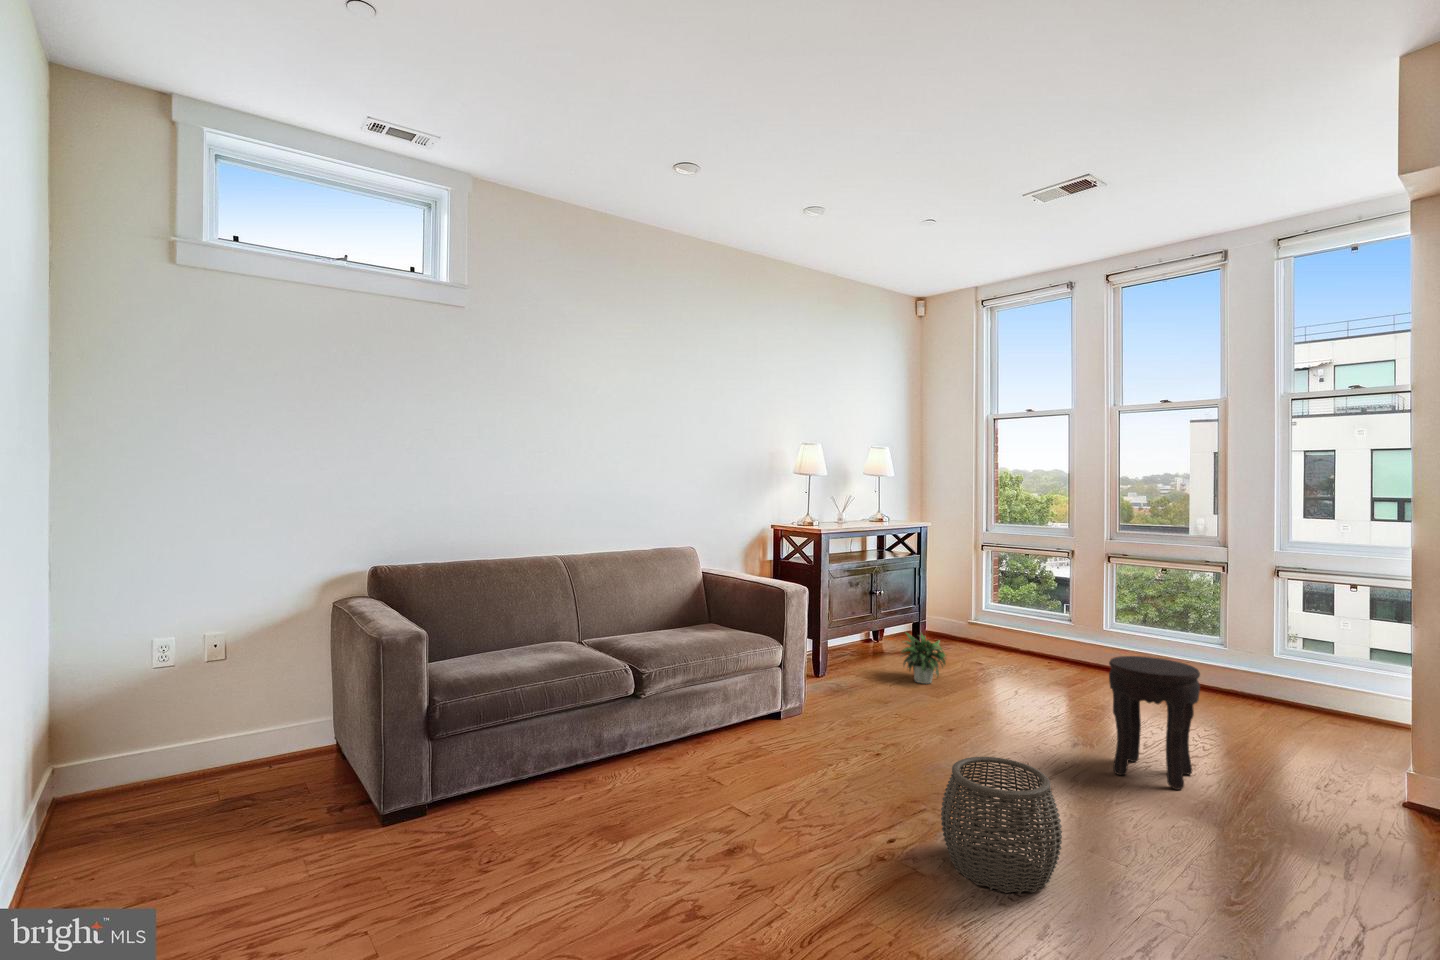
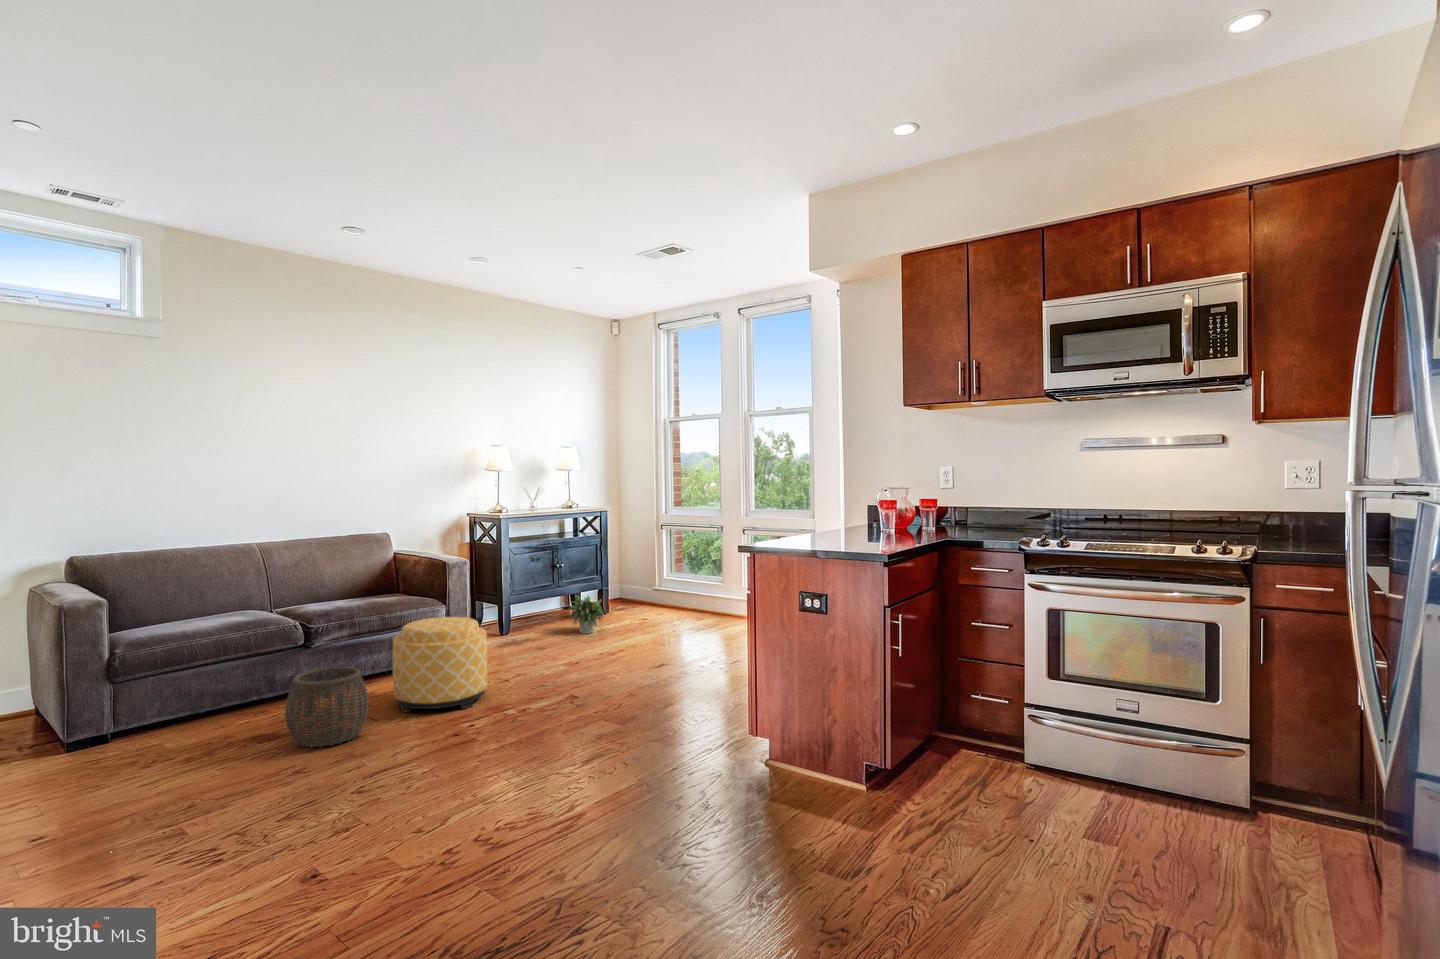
side table: present [1109,656,1200,790] -> none [666,596,719,682]
ottoman: none [756,669,879,809] -> present [393,617,487,713]
woven basket: present [941,757,1062,894] -> present [285,667,369,748]

